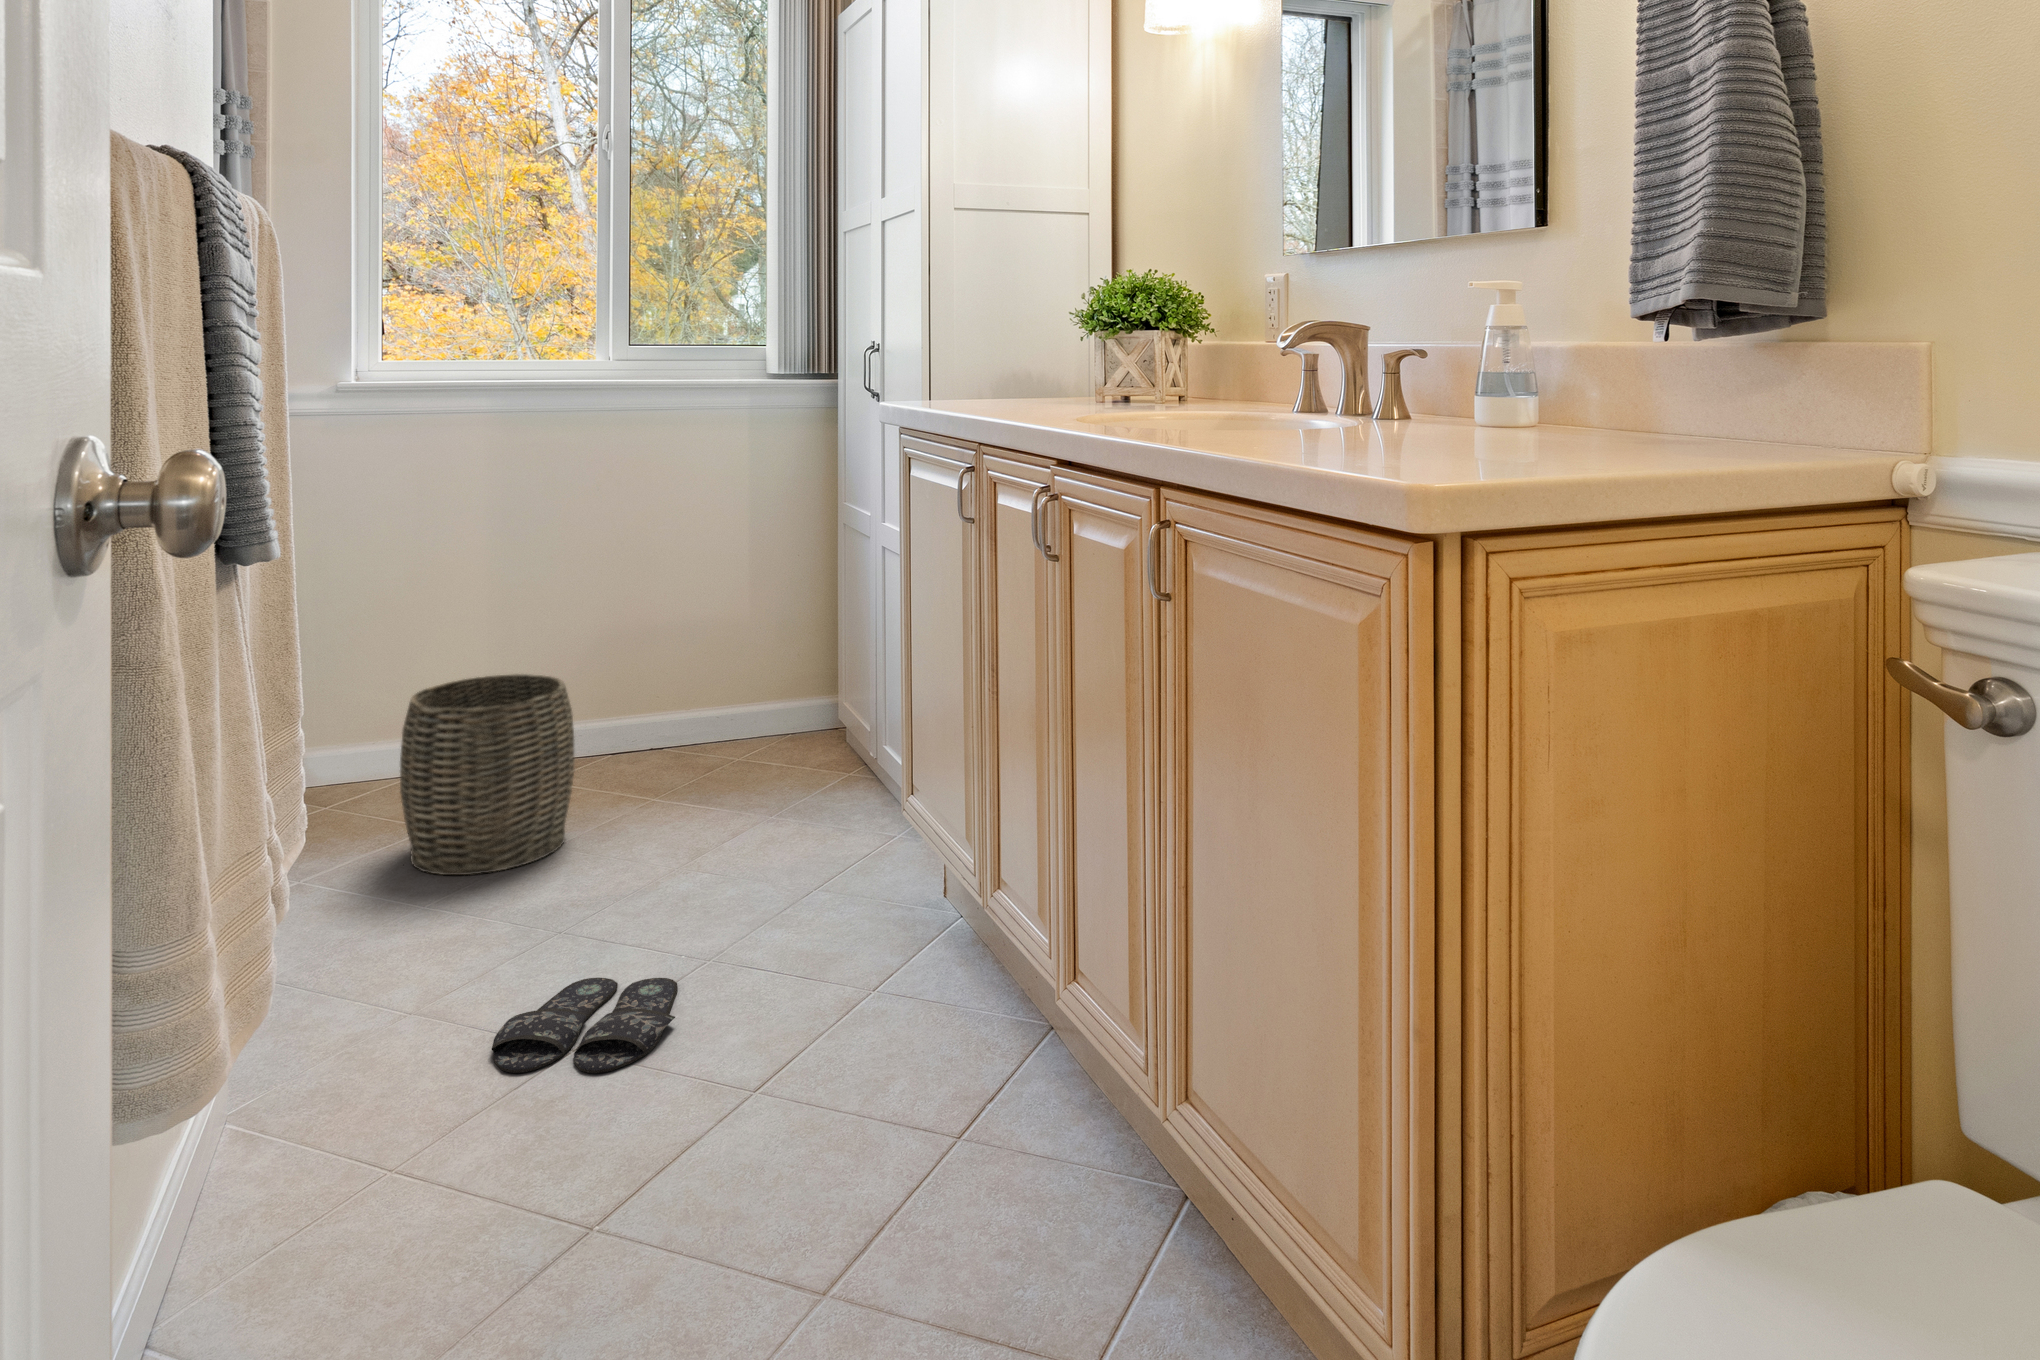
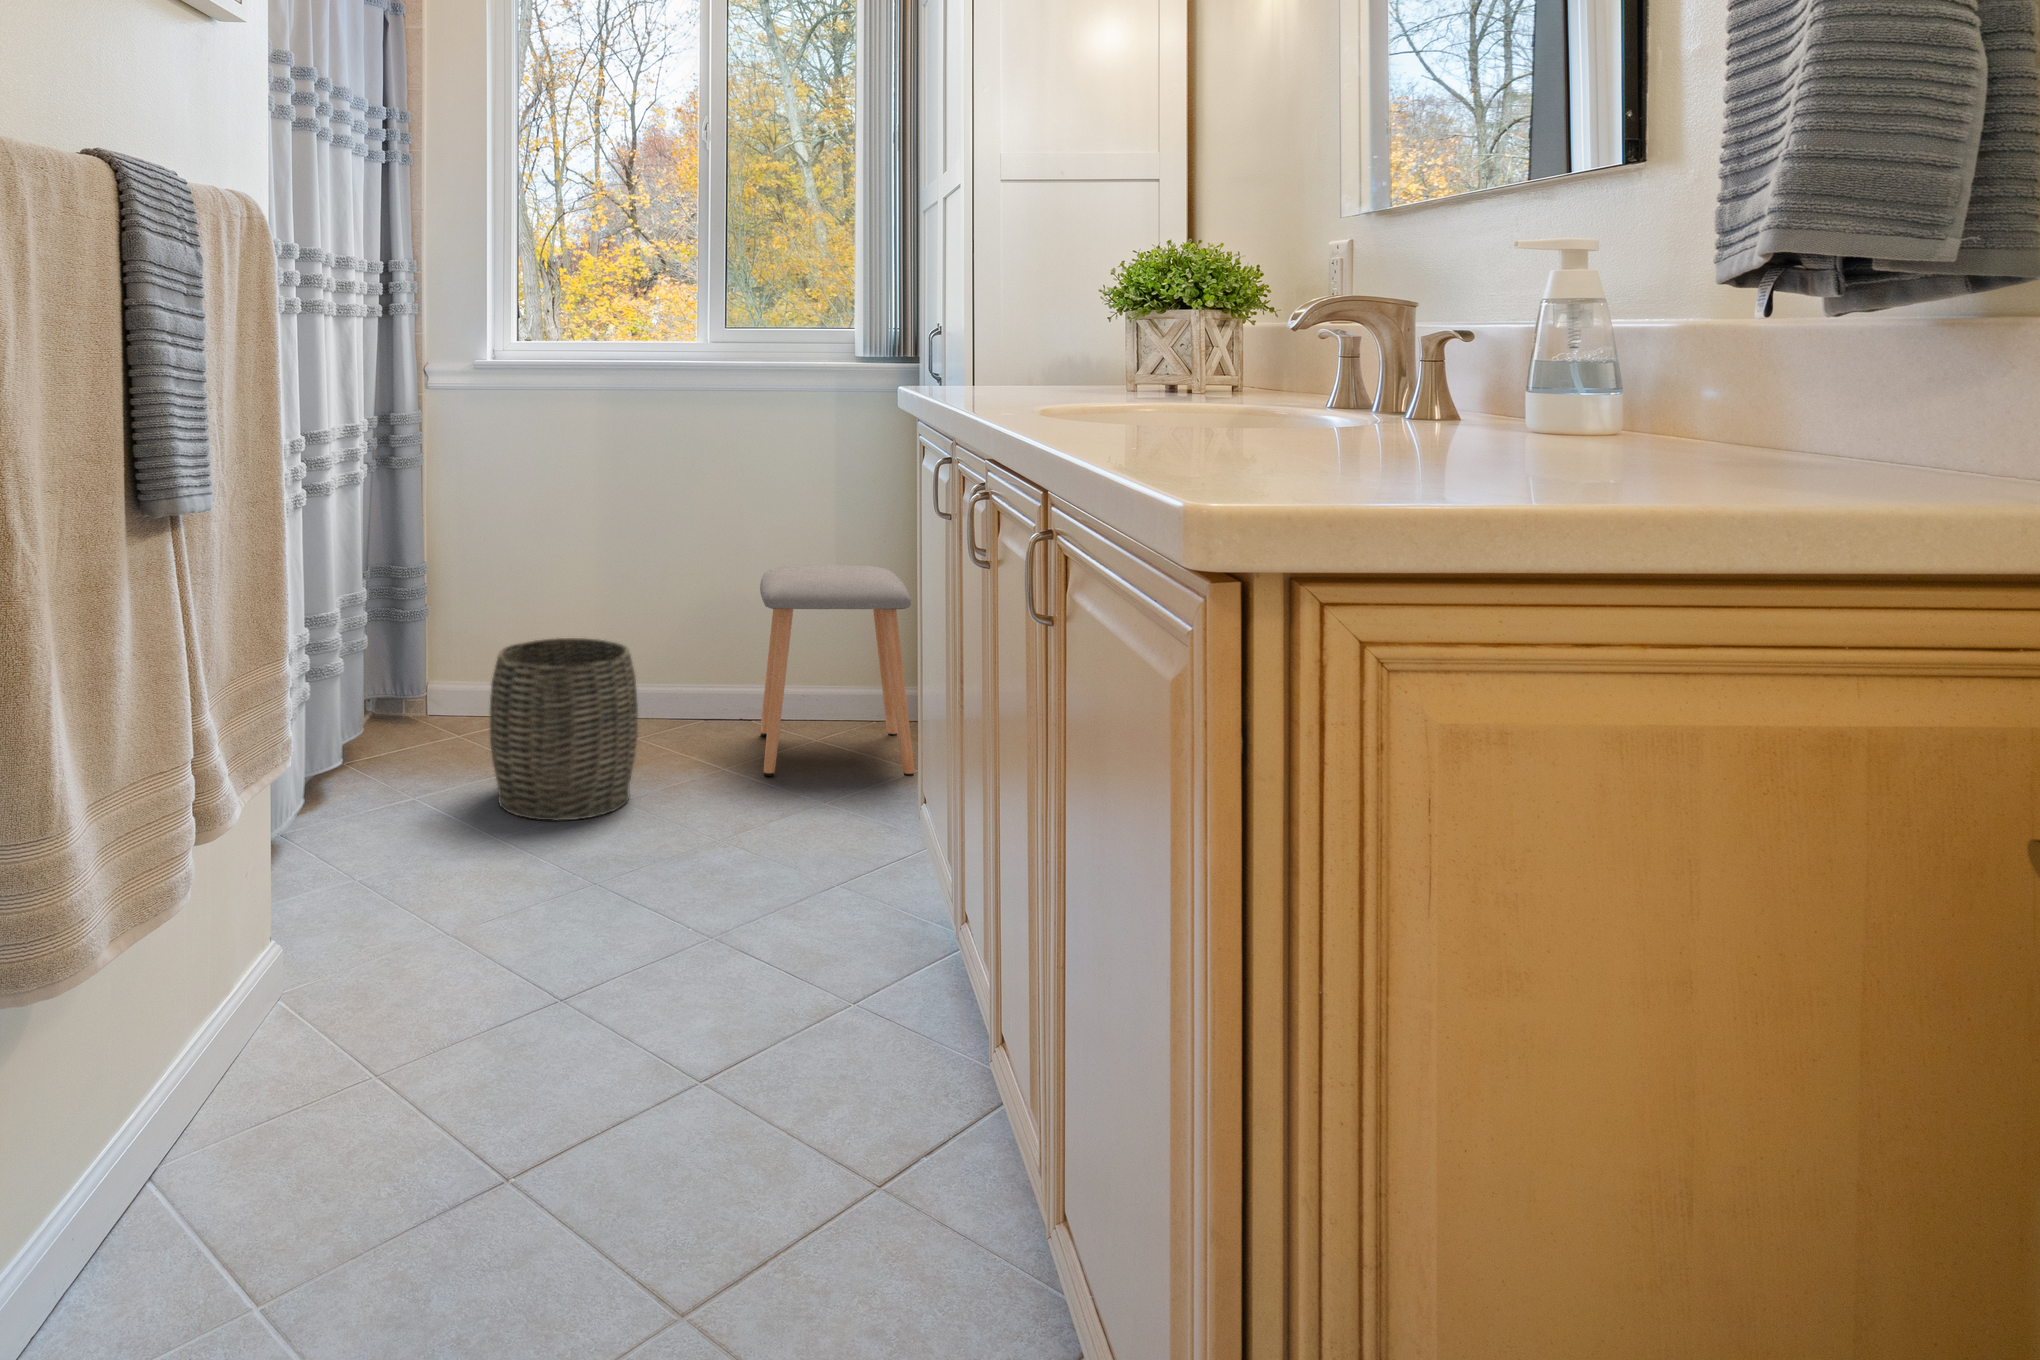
stool: none [681,575,852,794] -> present [760,565,914,776]
slippers: present [492,978,678,1073] -> none [490,936,669,1030]

